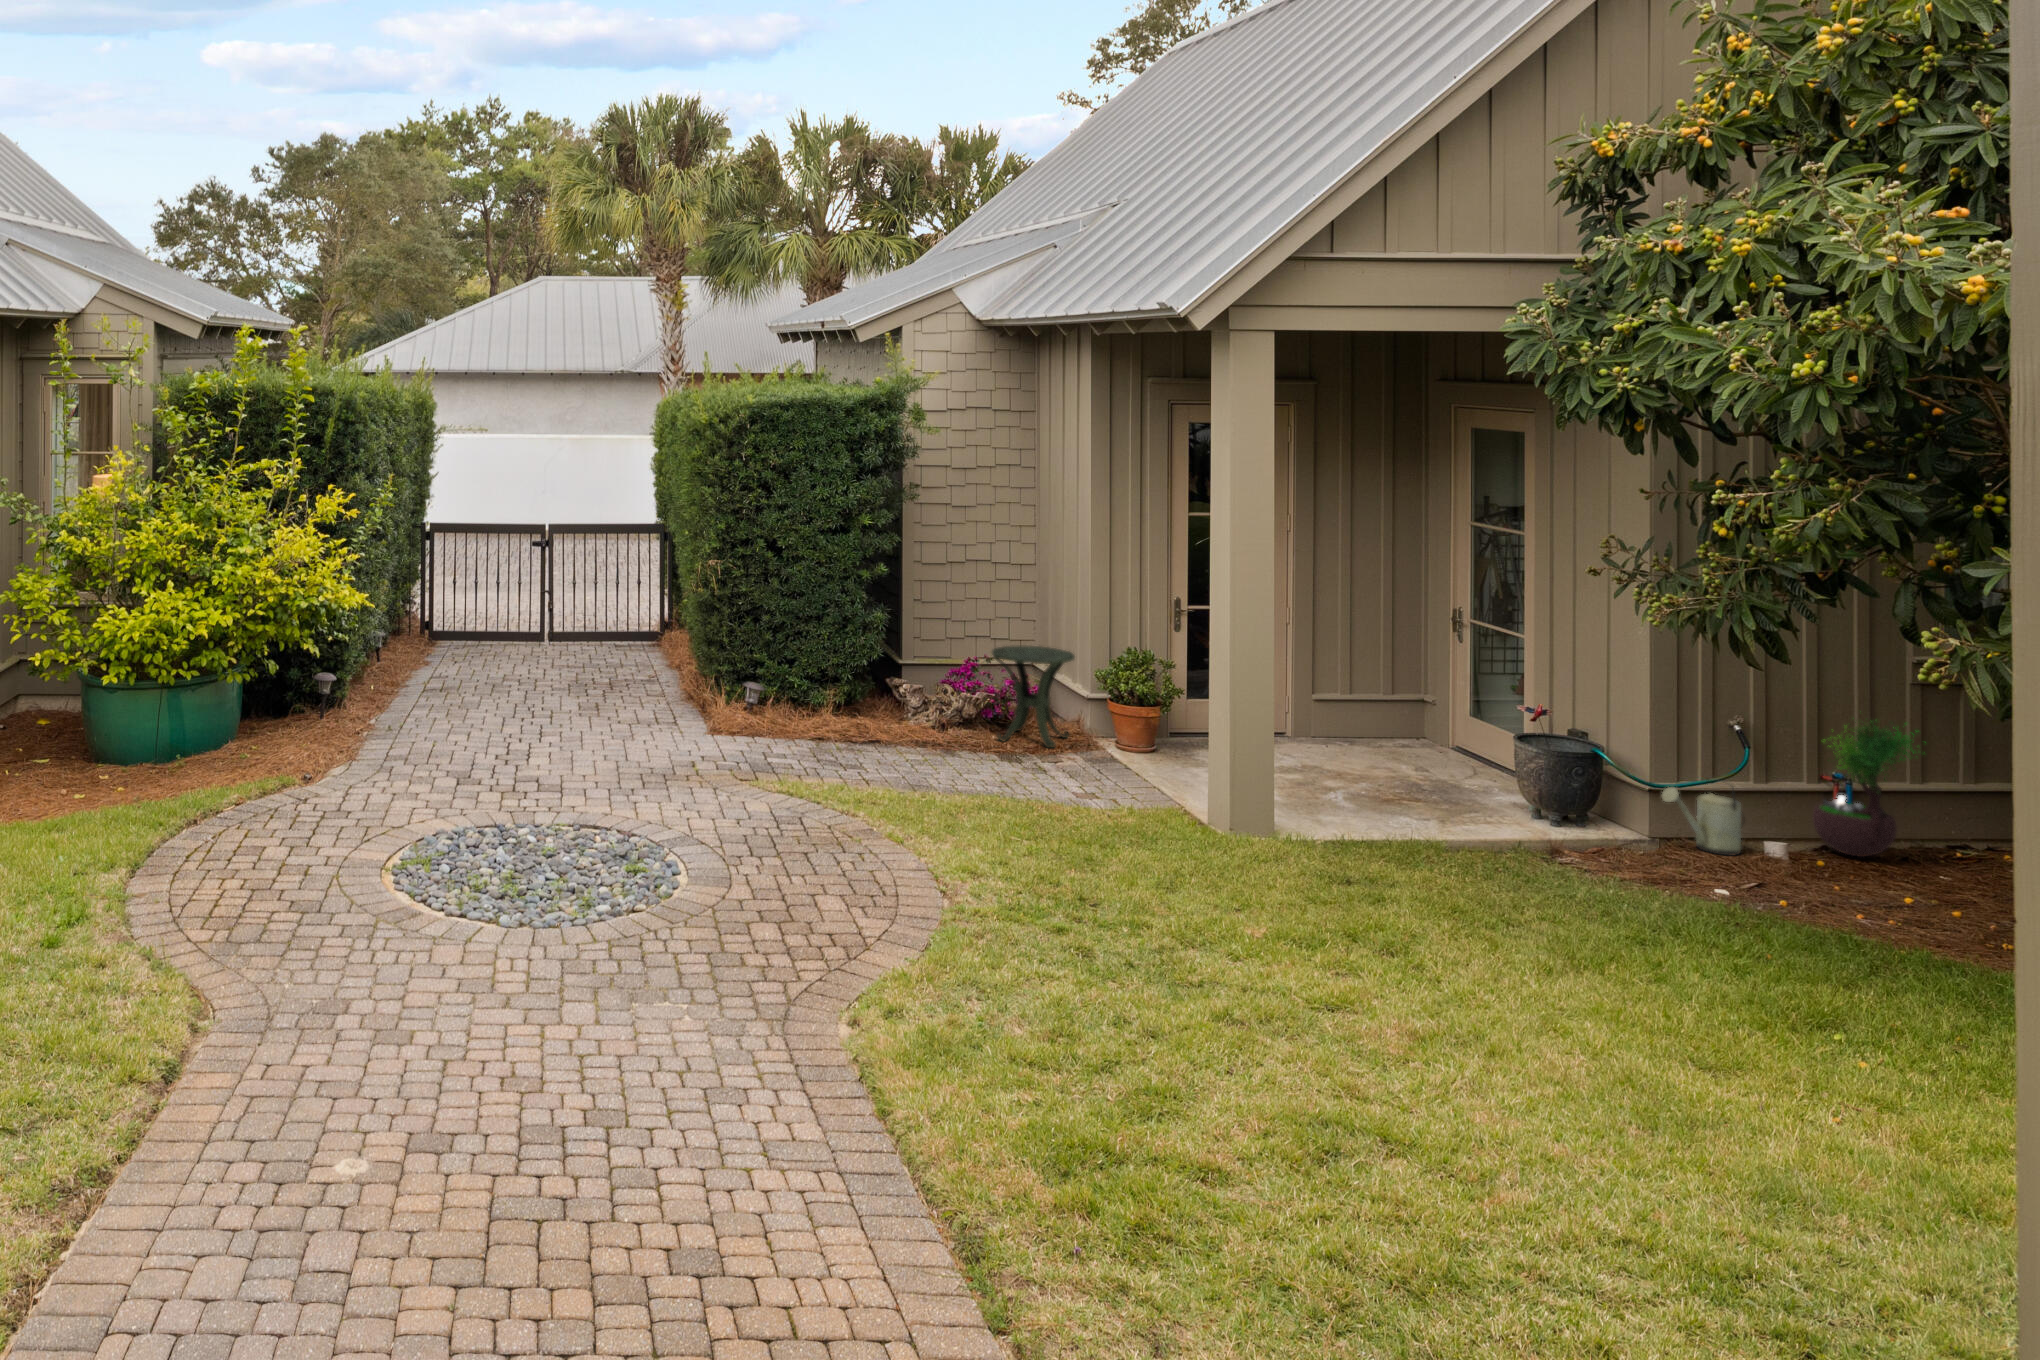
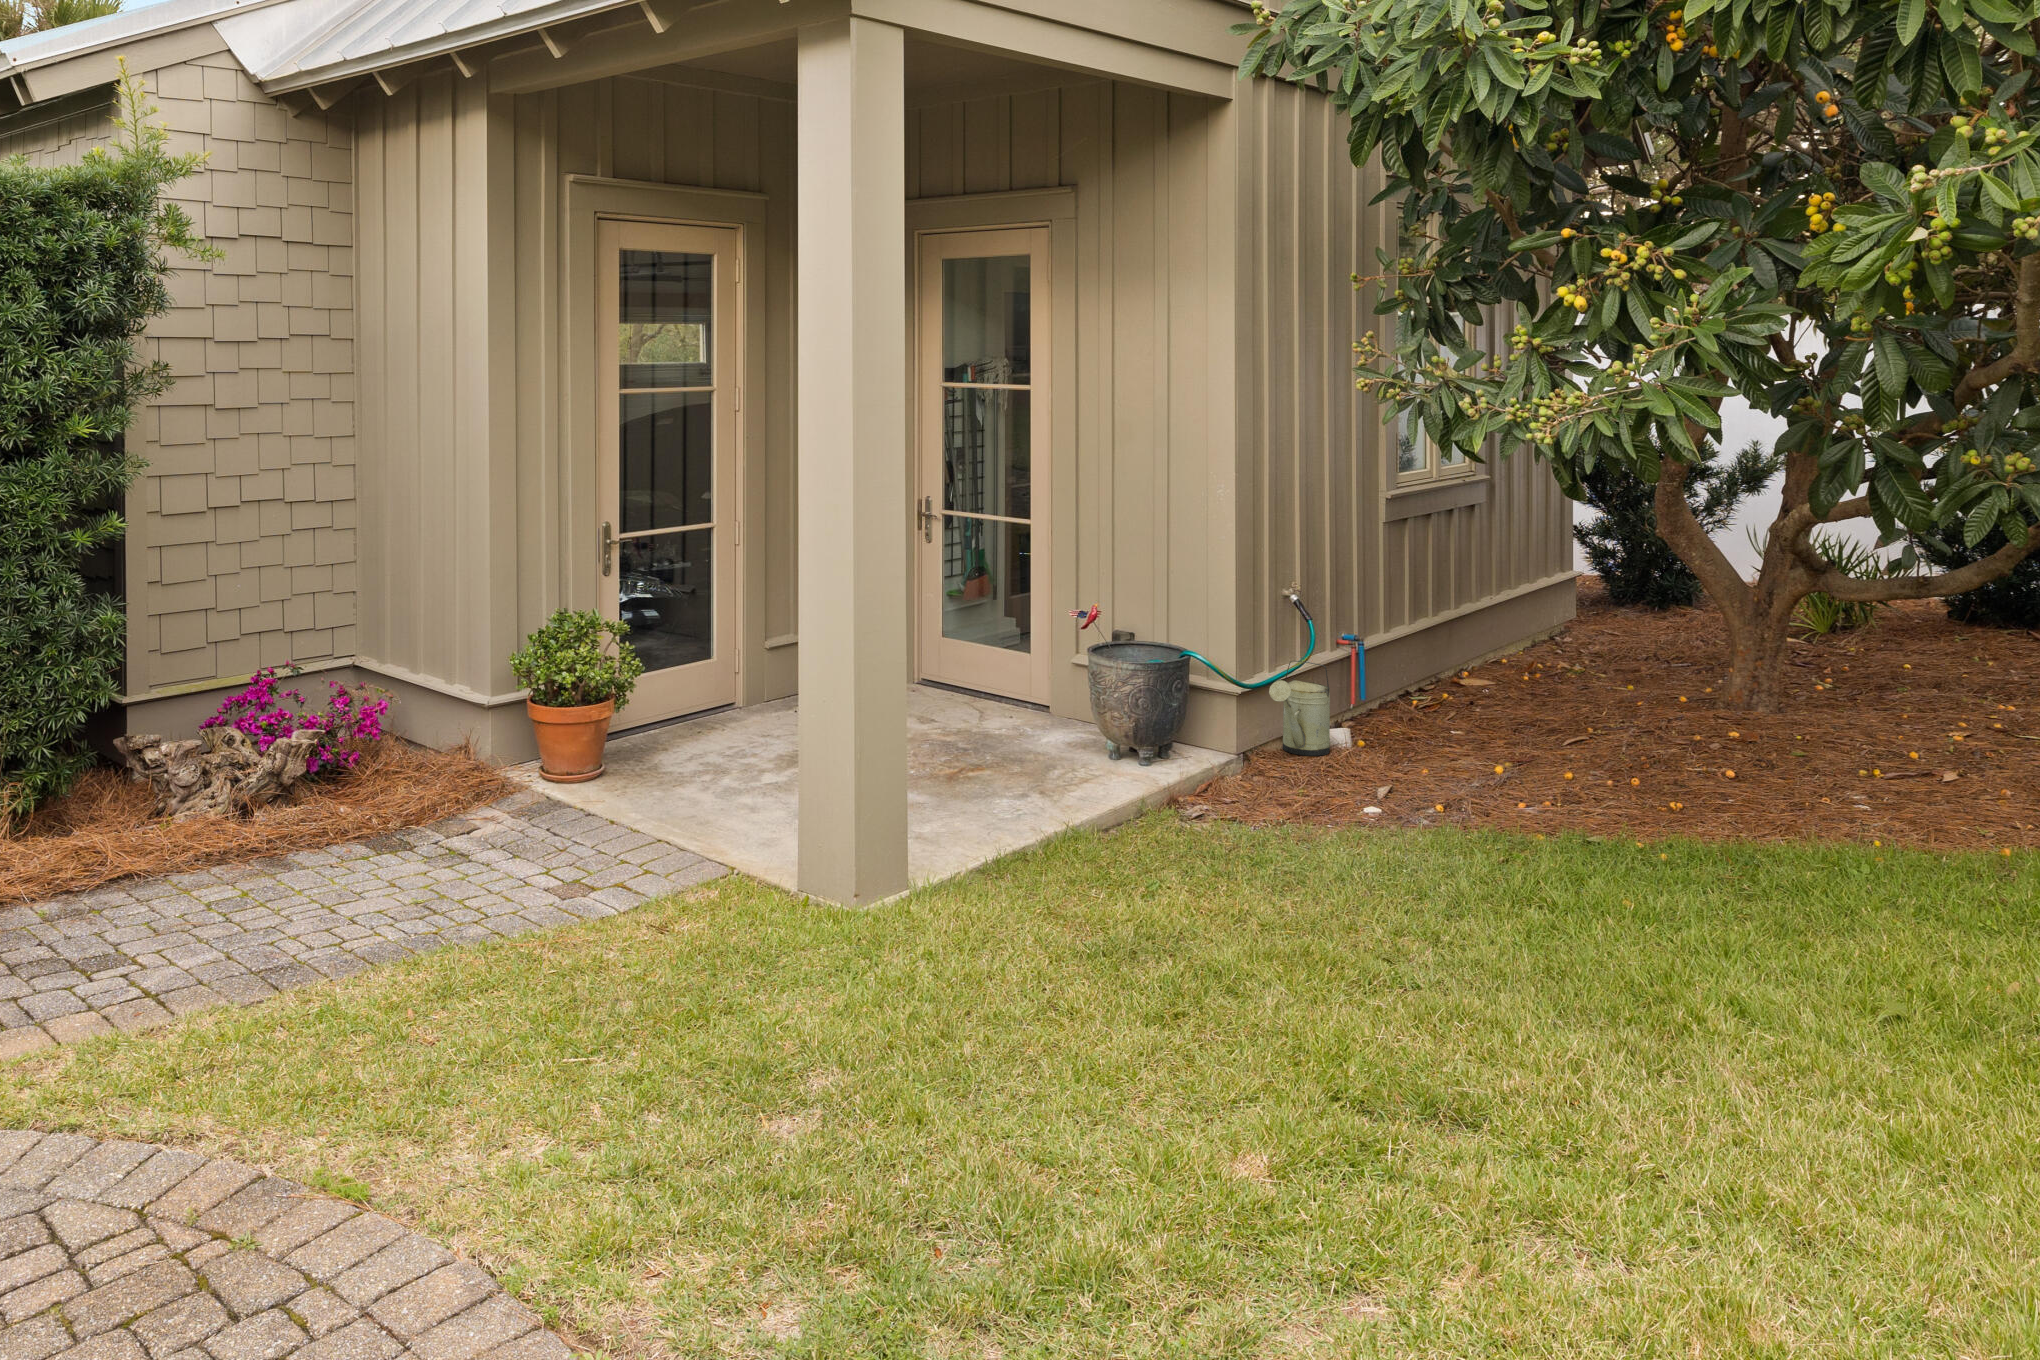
side table: present [992,646,1075,748] -> none [329,629,474,810]
potted tree: present [1813,718,1918,857] -> none [1350,554,1454,725]

